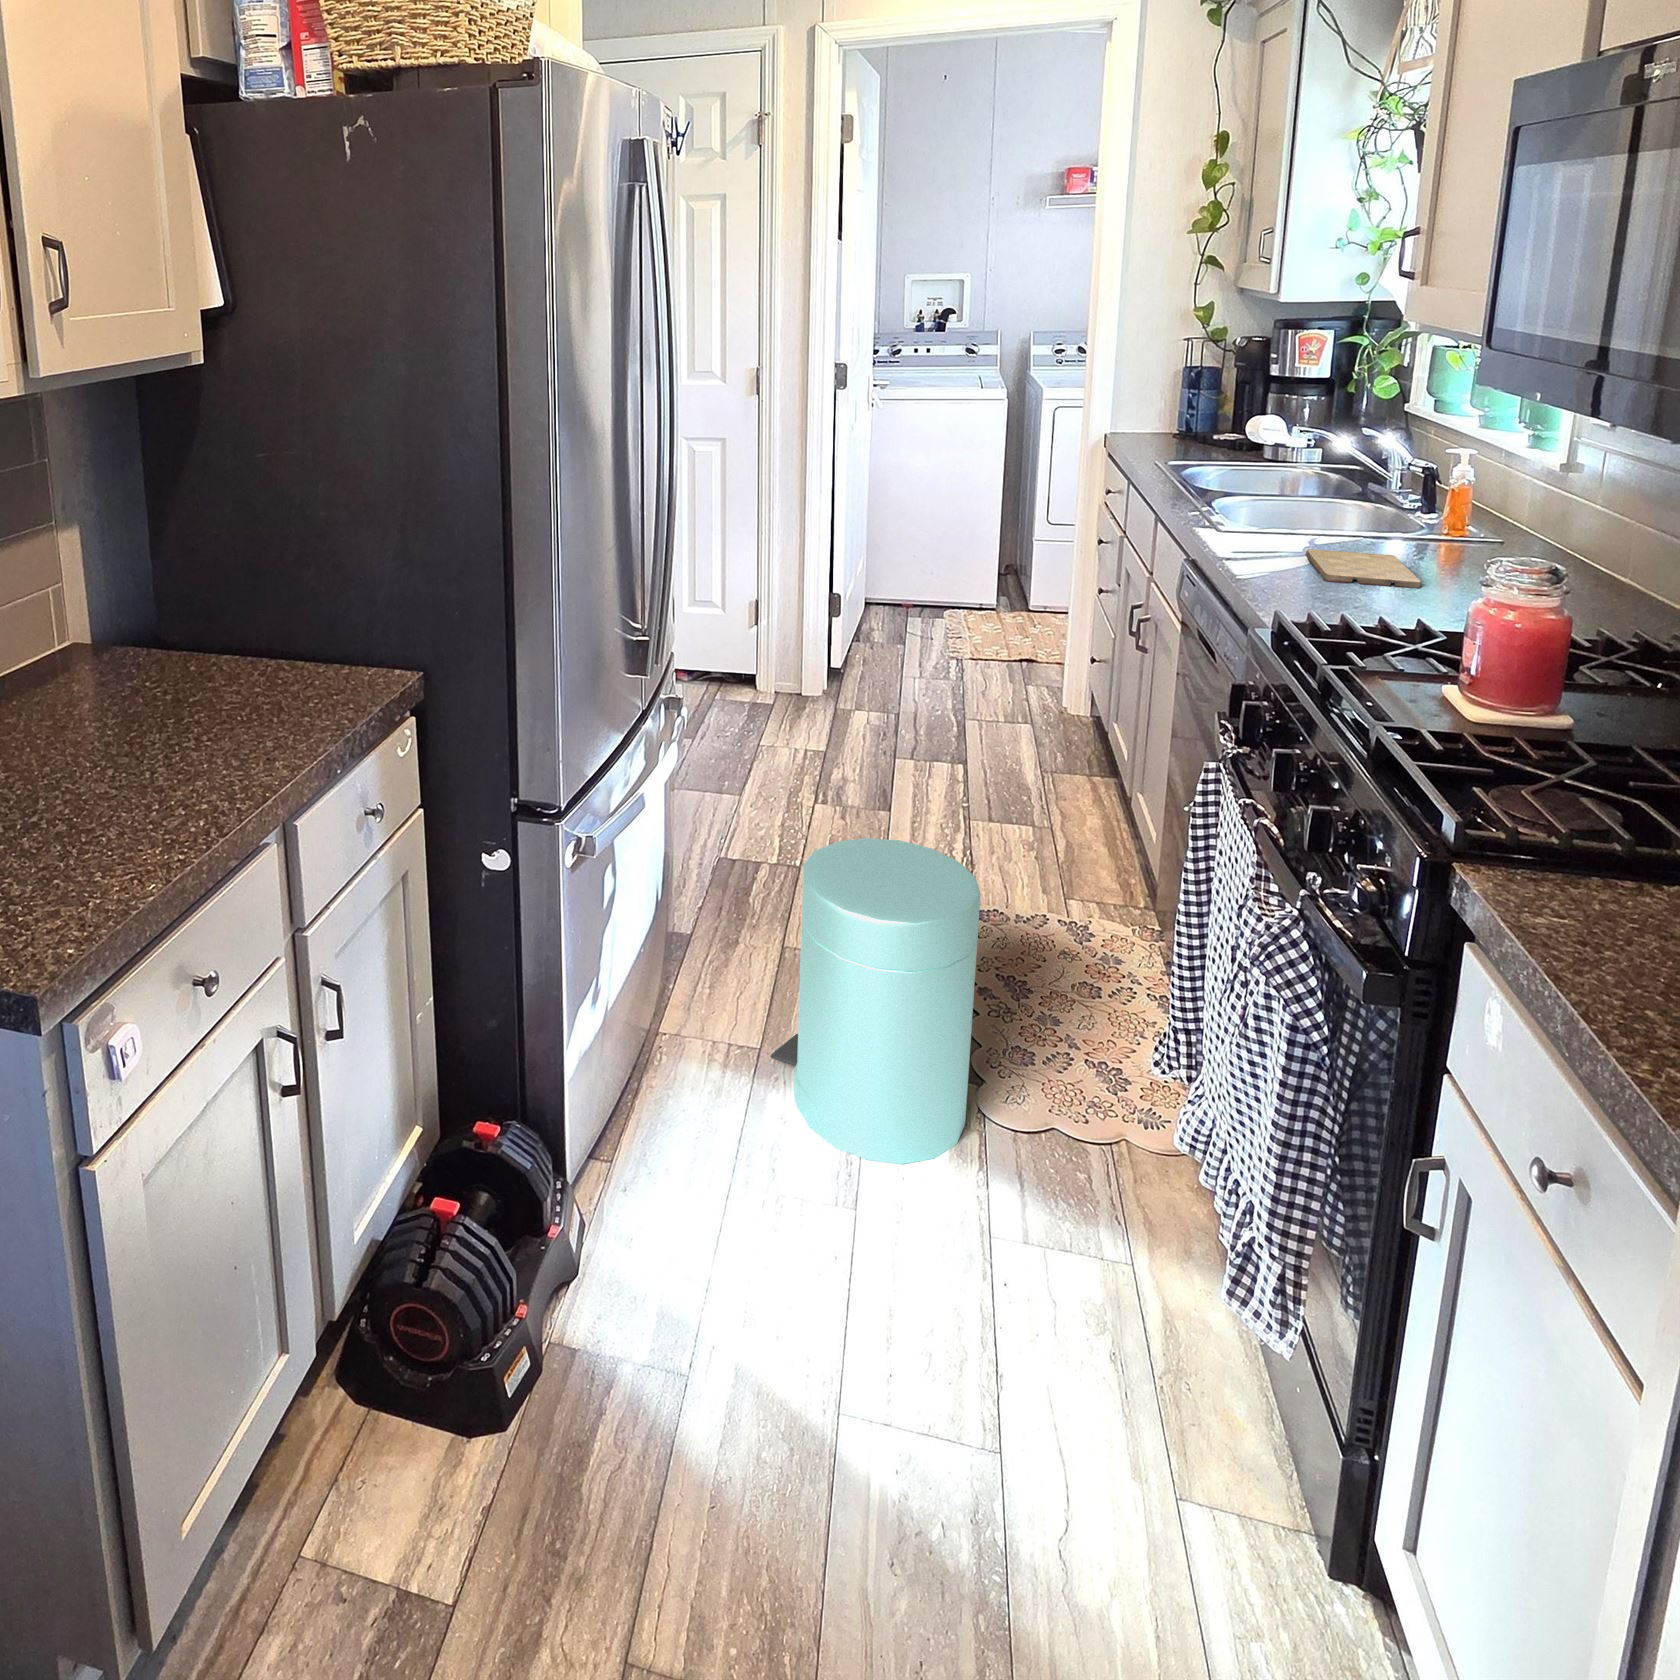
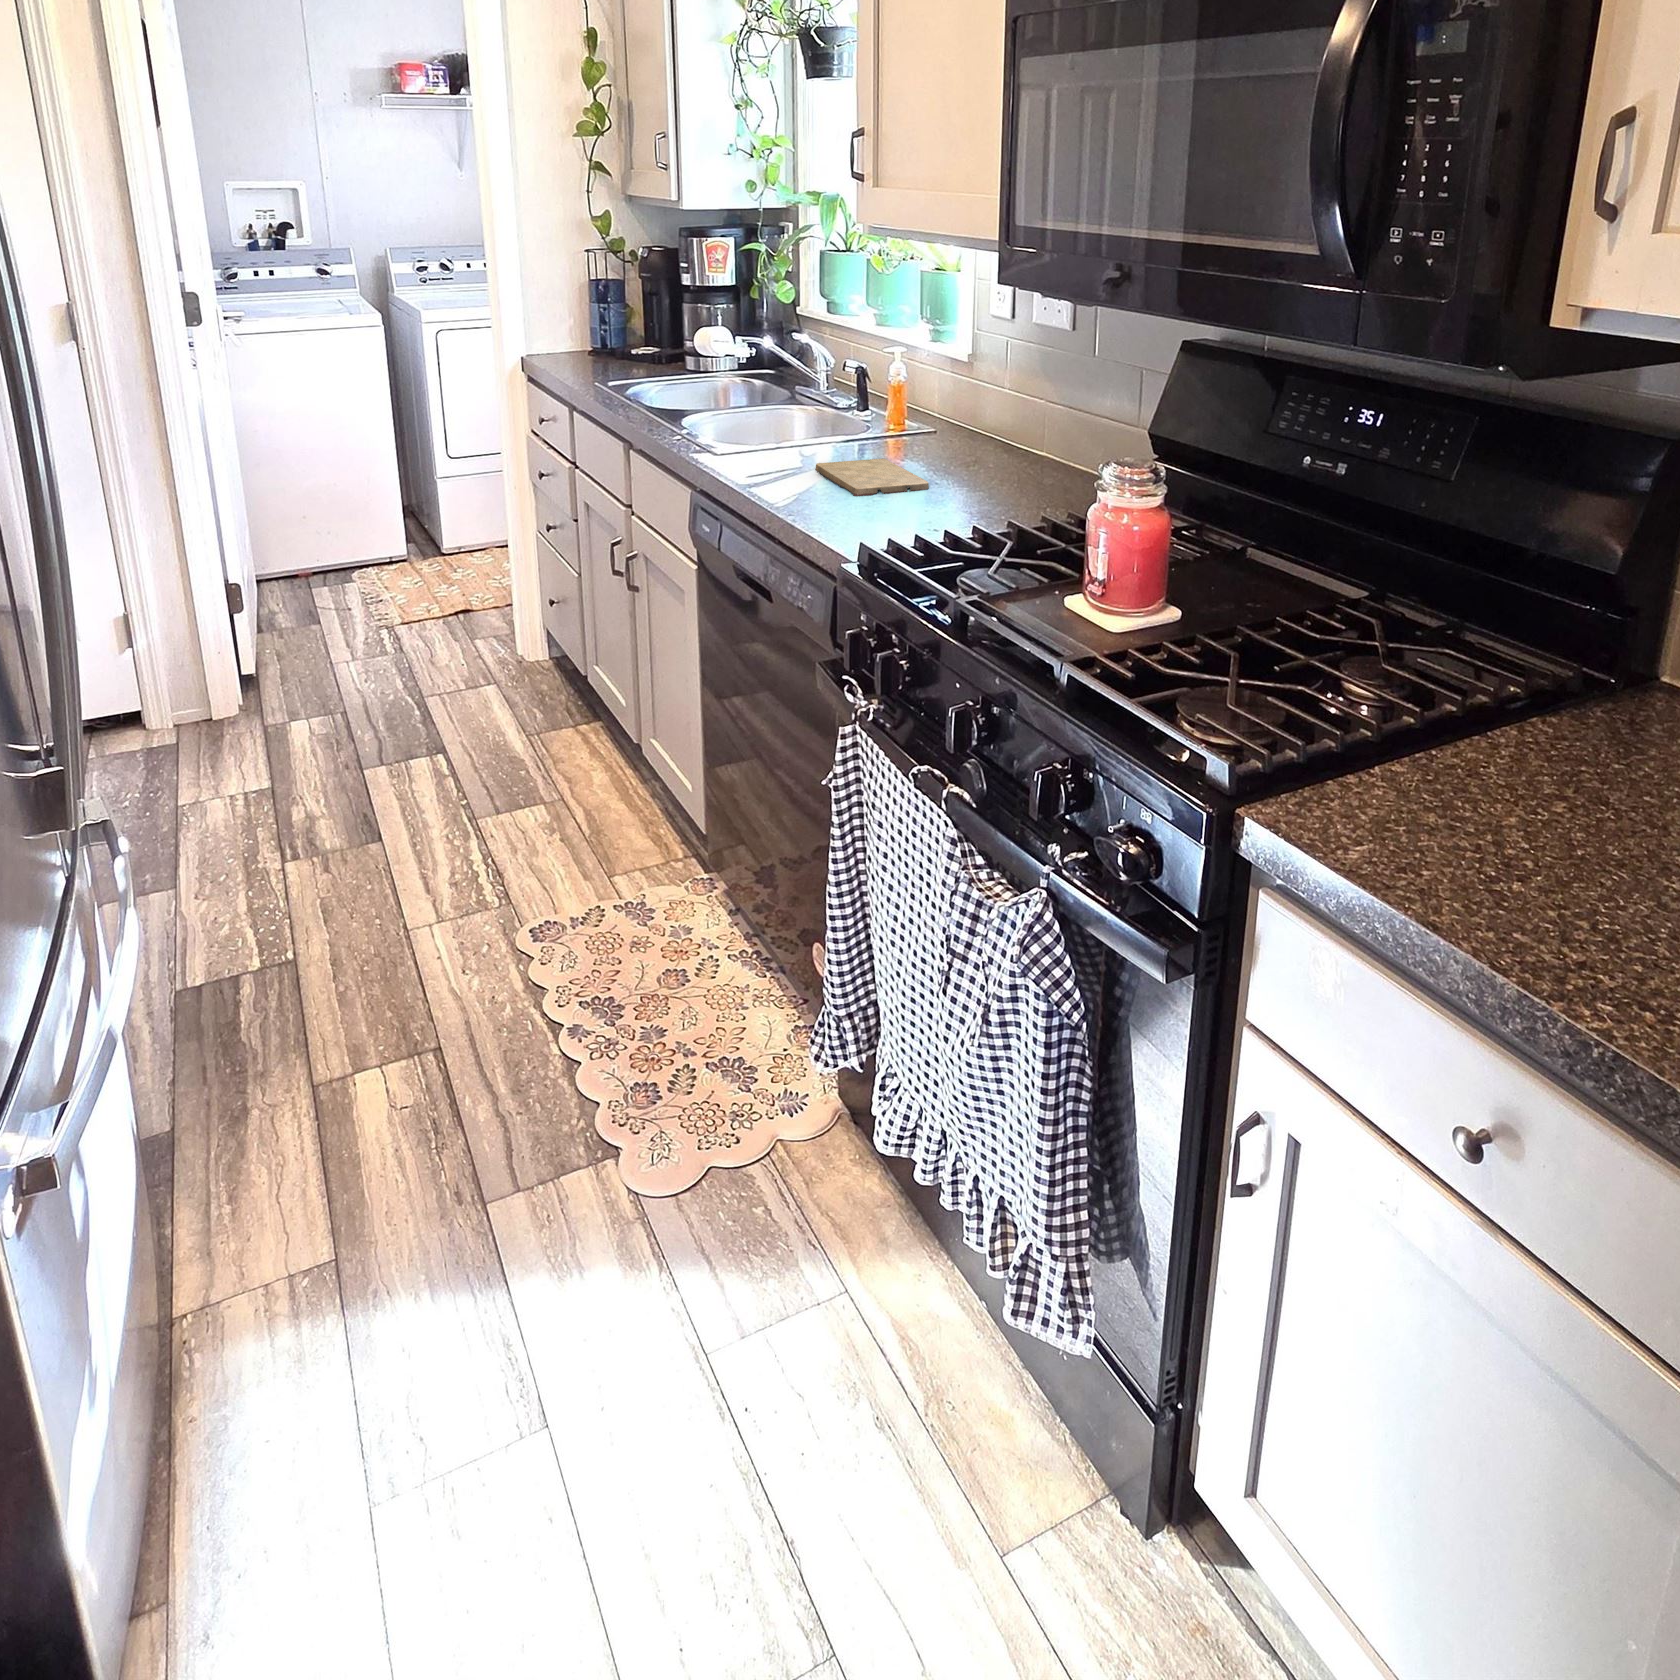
trash can: present [771,838,981,1164] -> none [351,912,619,1354]

